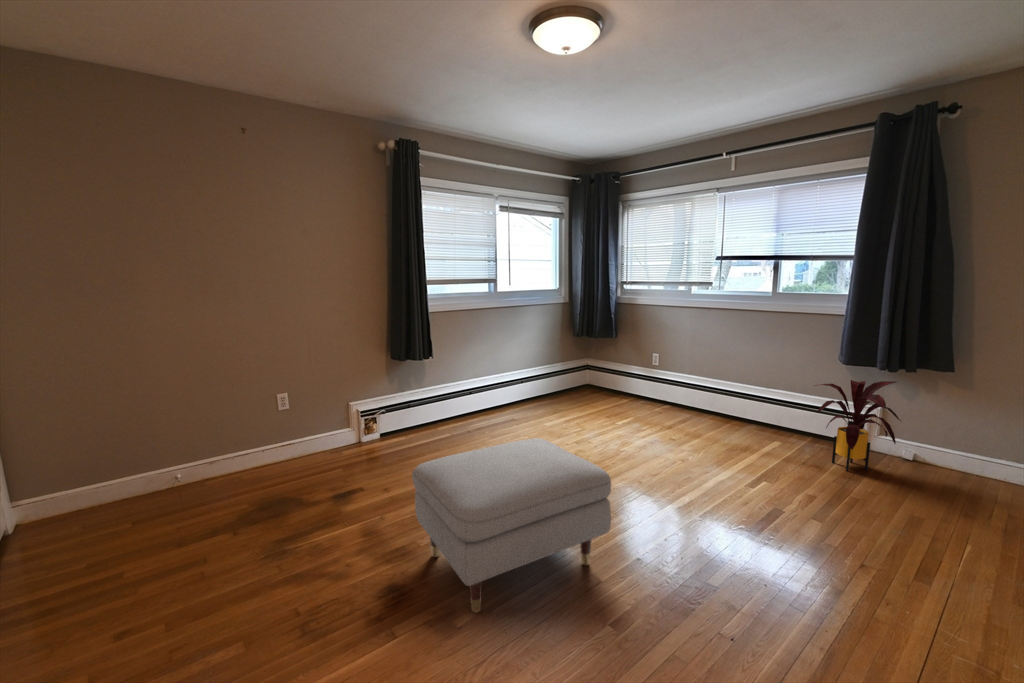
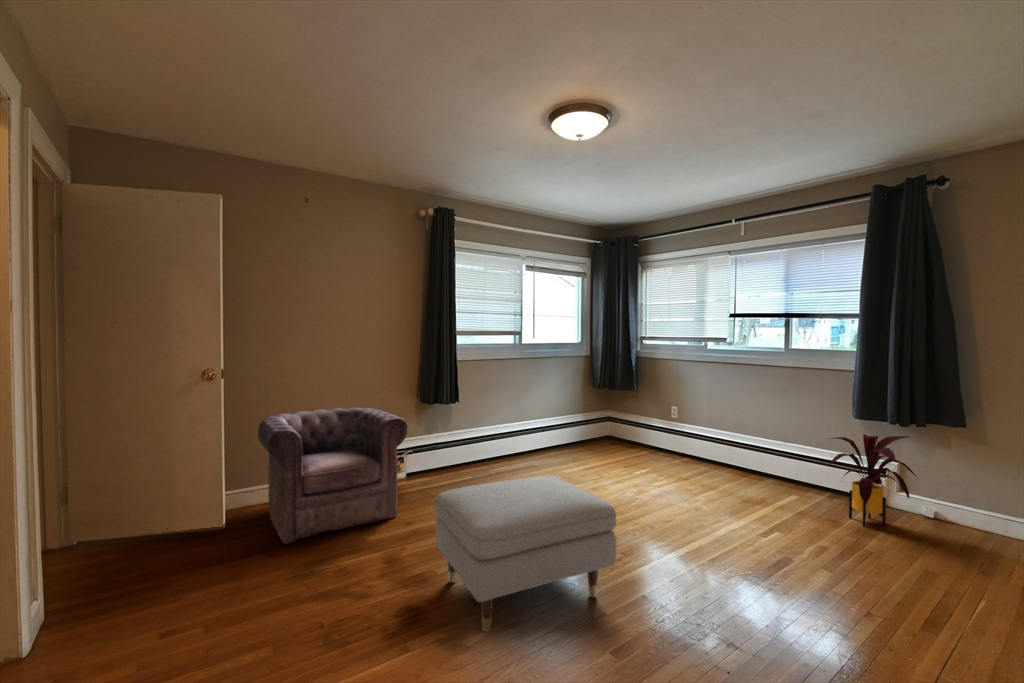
armchair: none [208,368,379,521] -> present [258,407,407,544]

